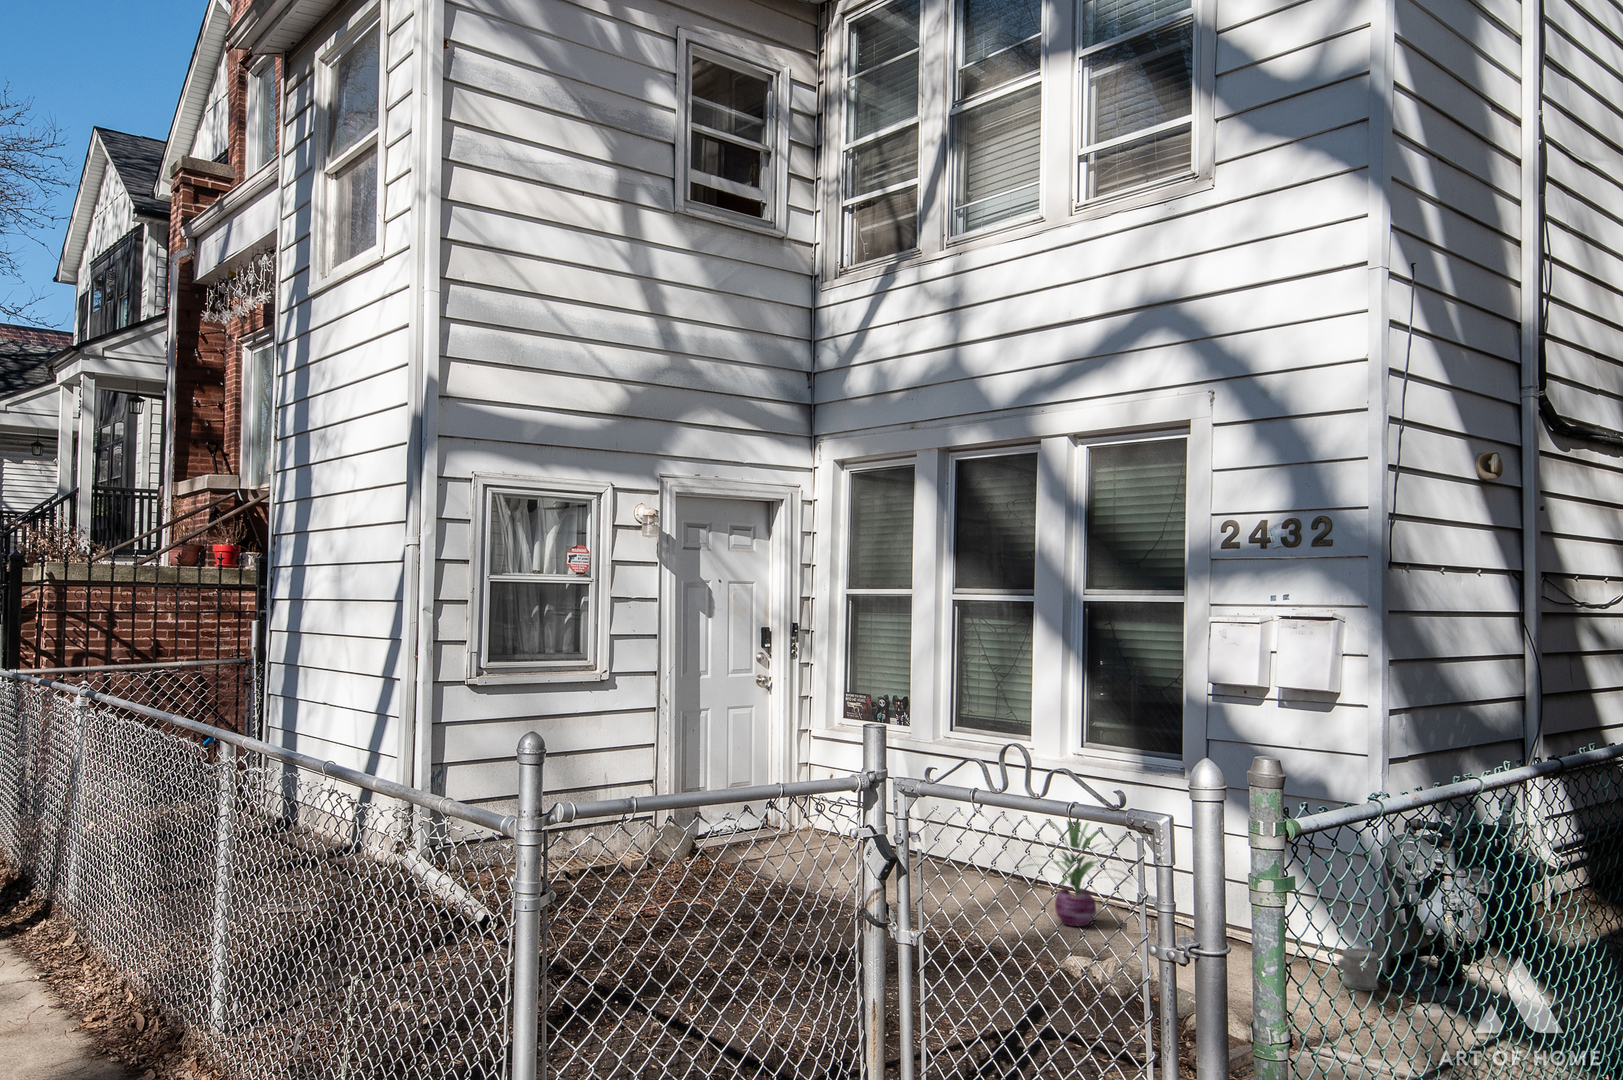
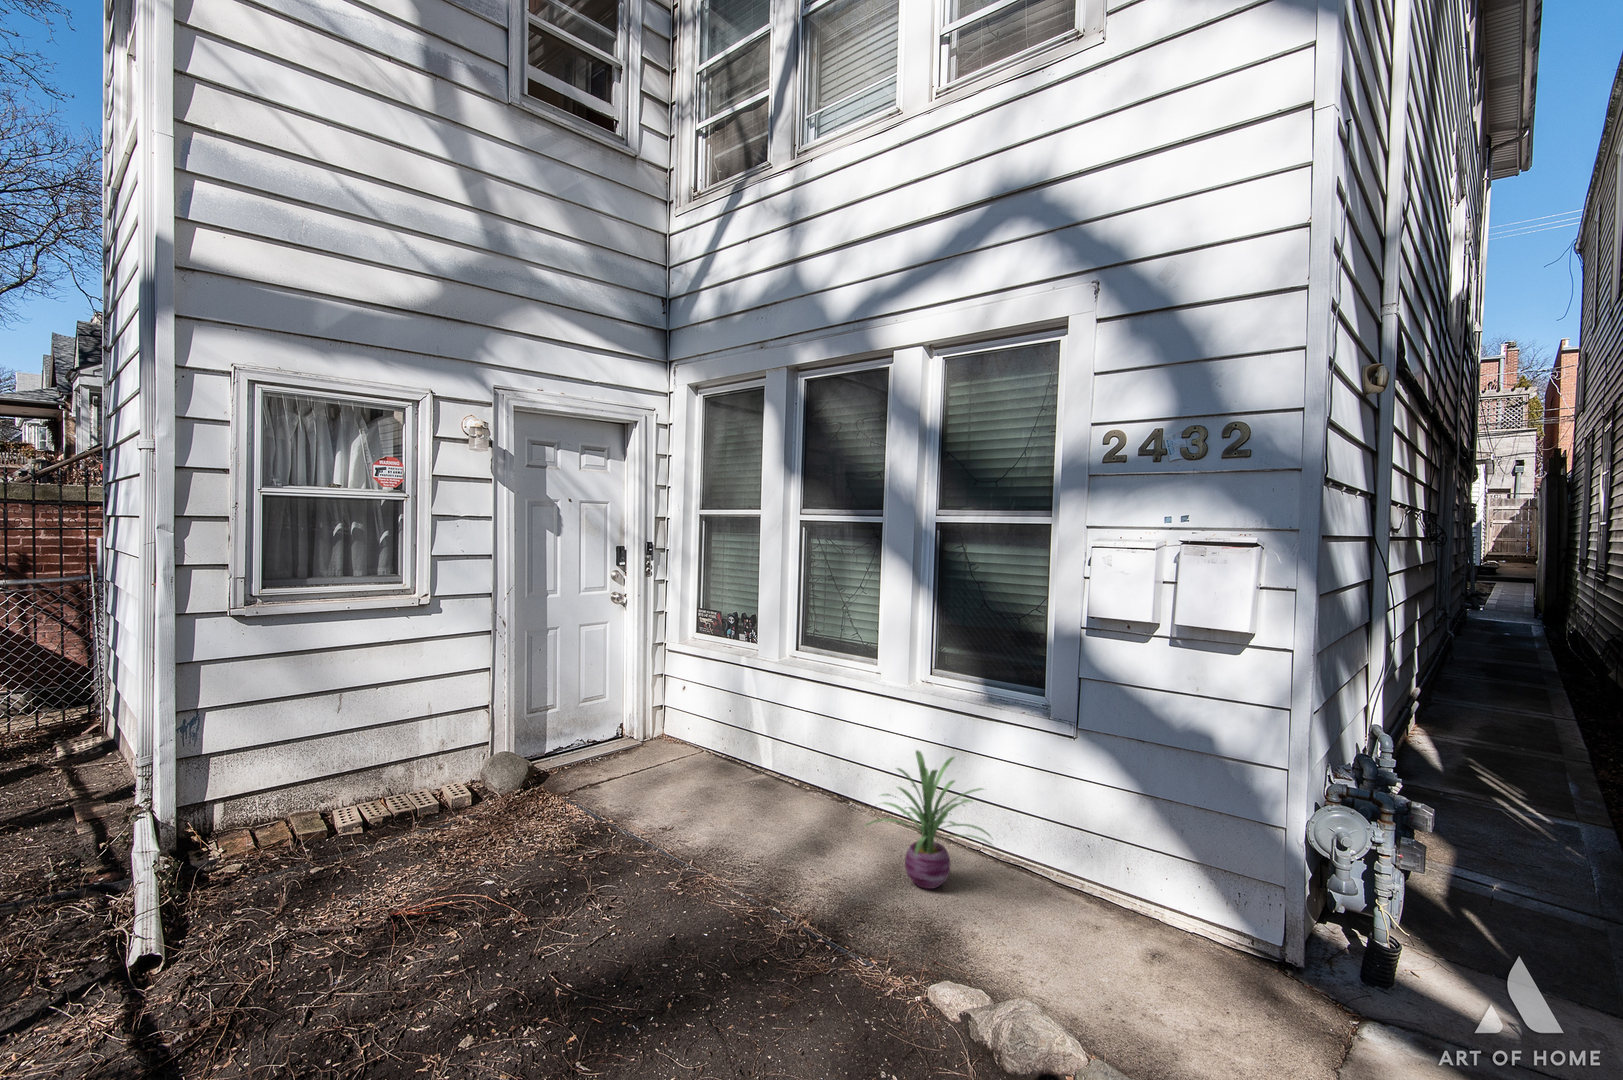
watering can: present [1338,946,1378,991] -> none [1259,940,1310,1010]

